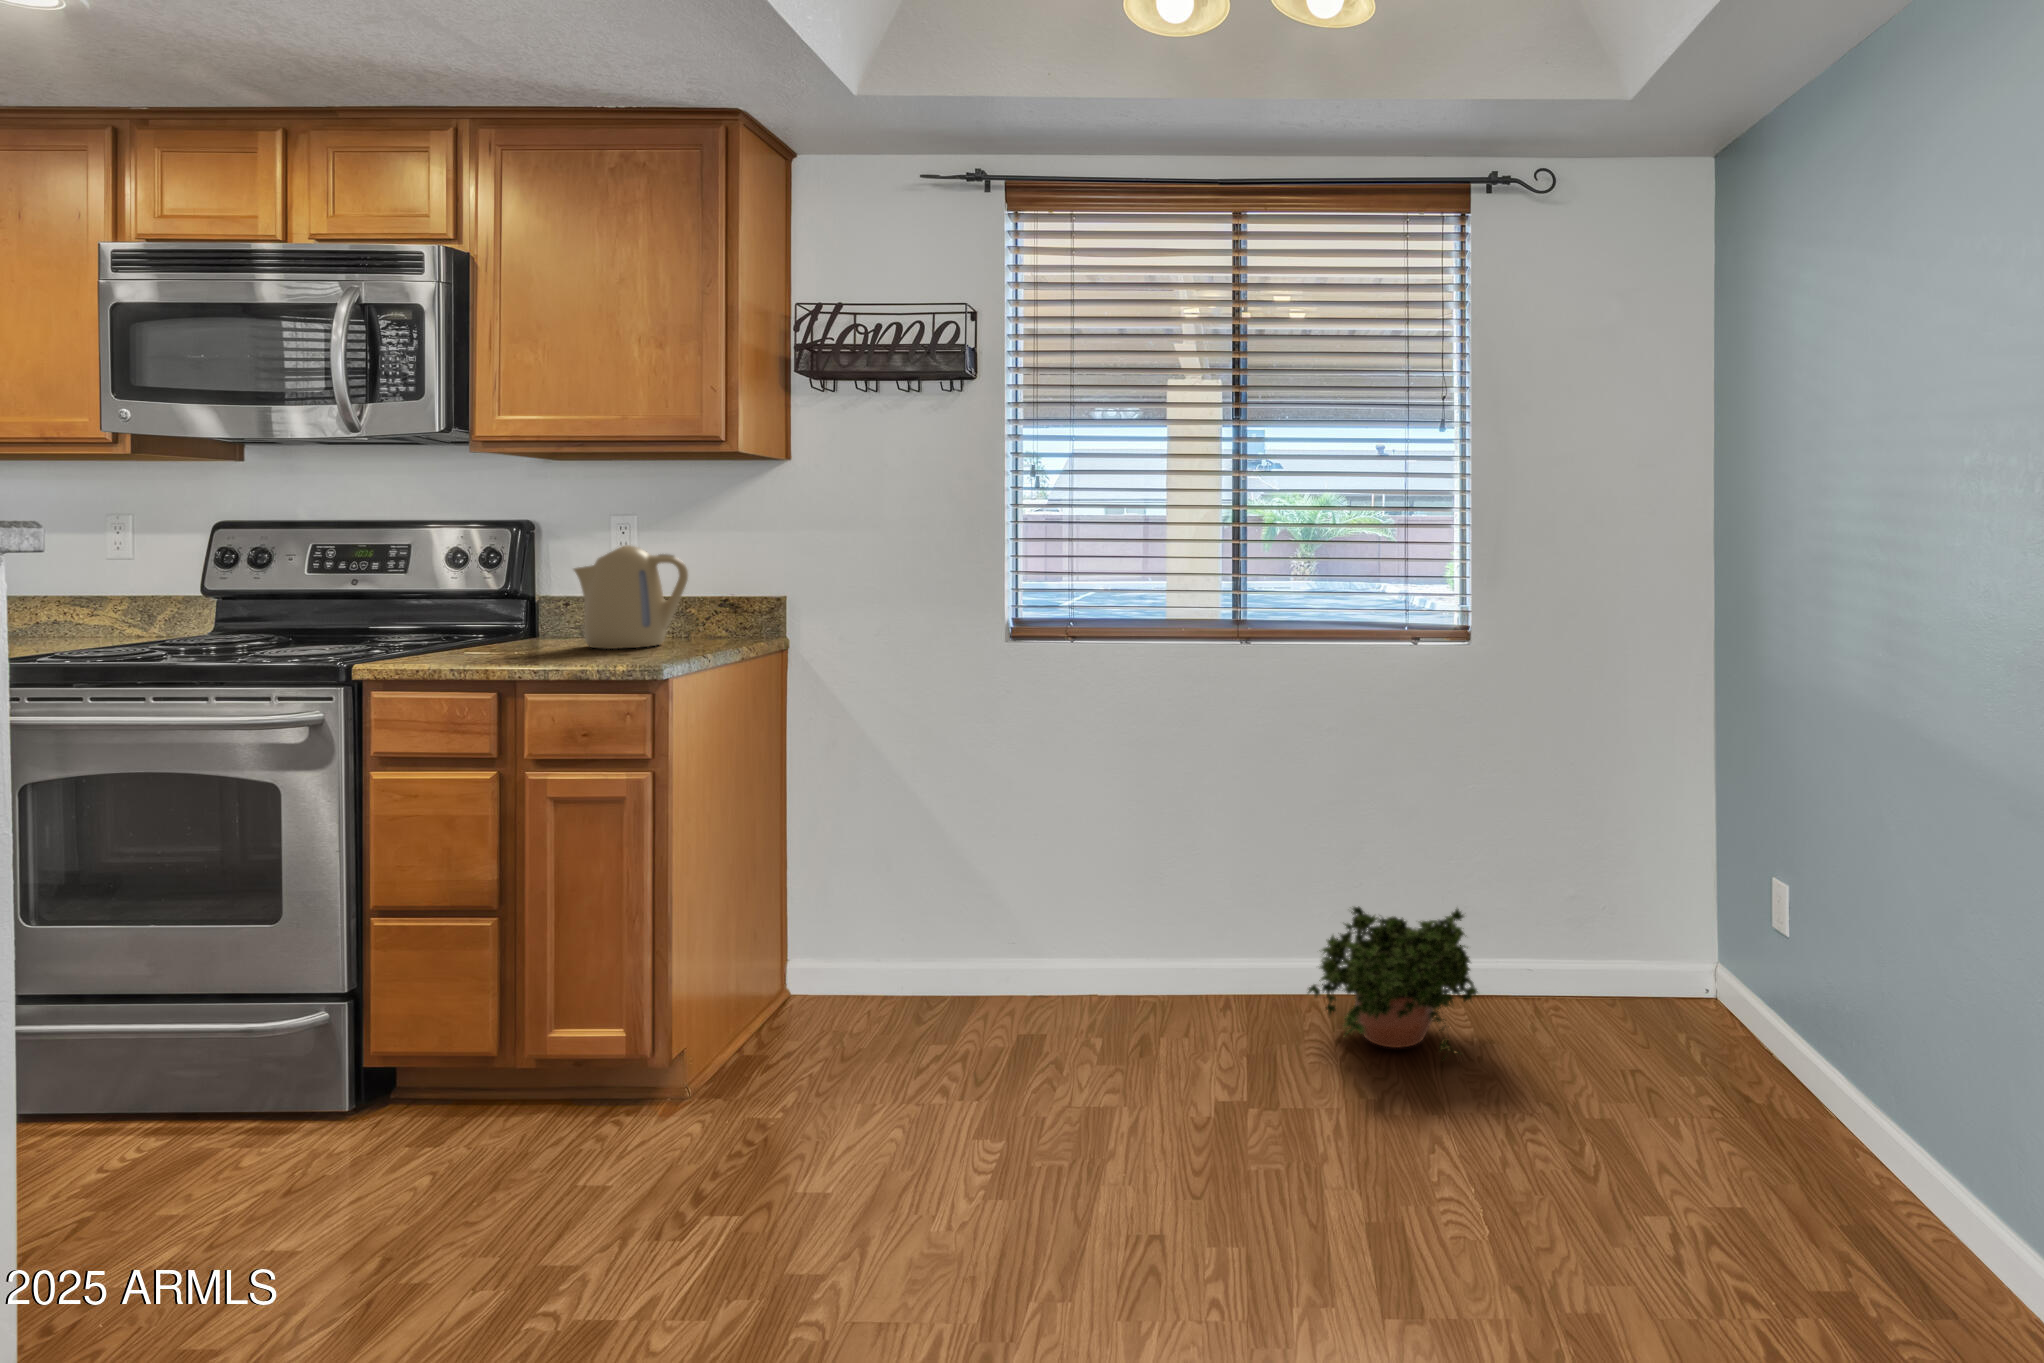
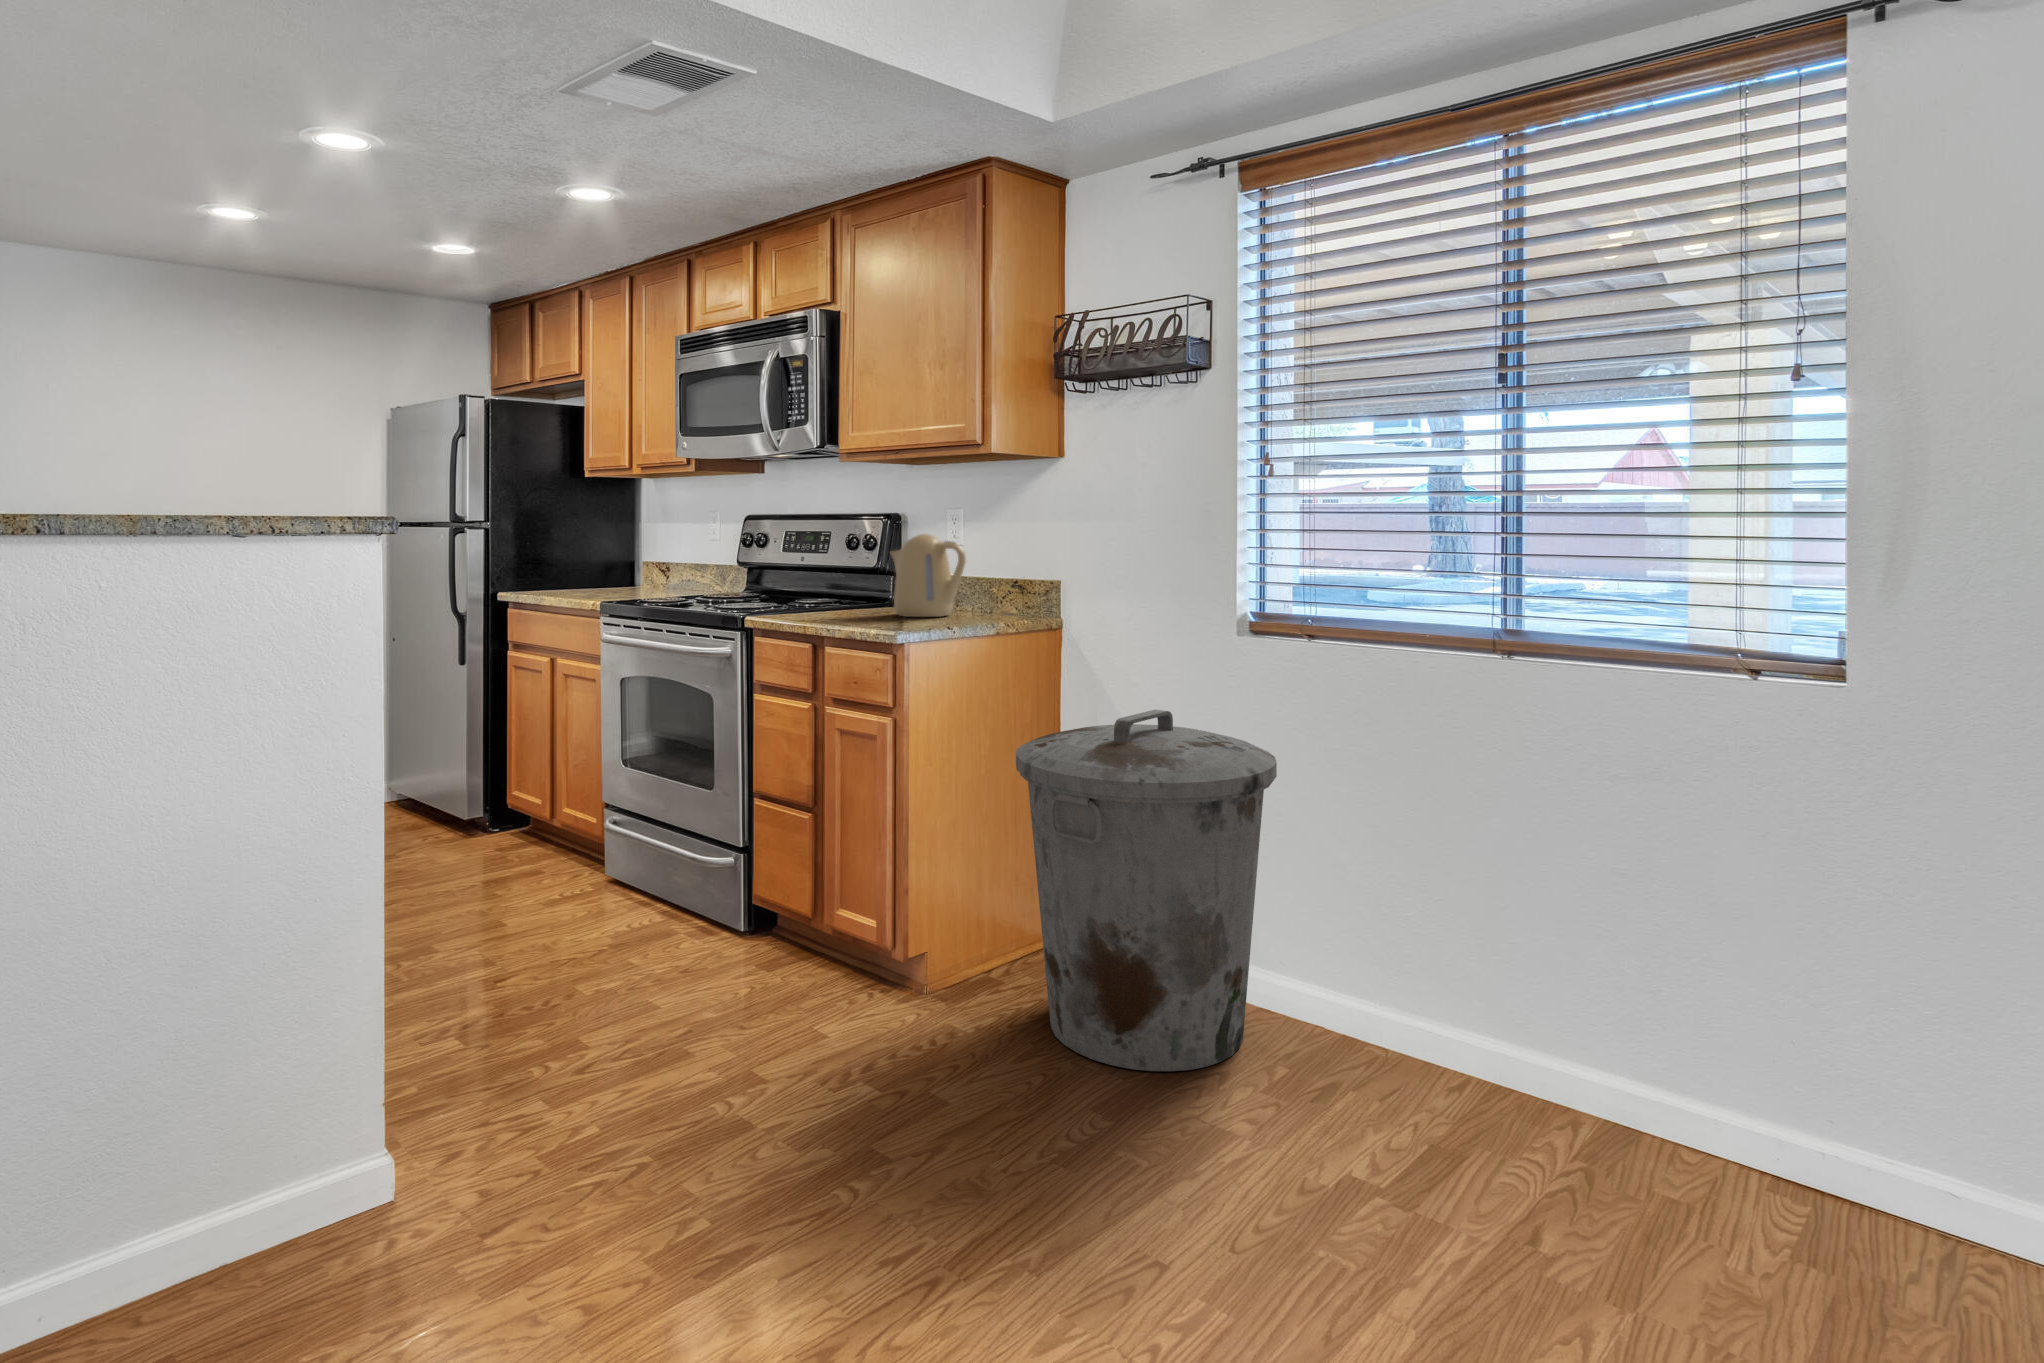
trash can: none [821,724,1092,1098] -> present [1016,710,1277,1071]
potted plant: present [1308,906,1478,1055] -> none [1509,1000,1785,1245]

